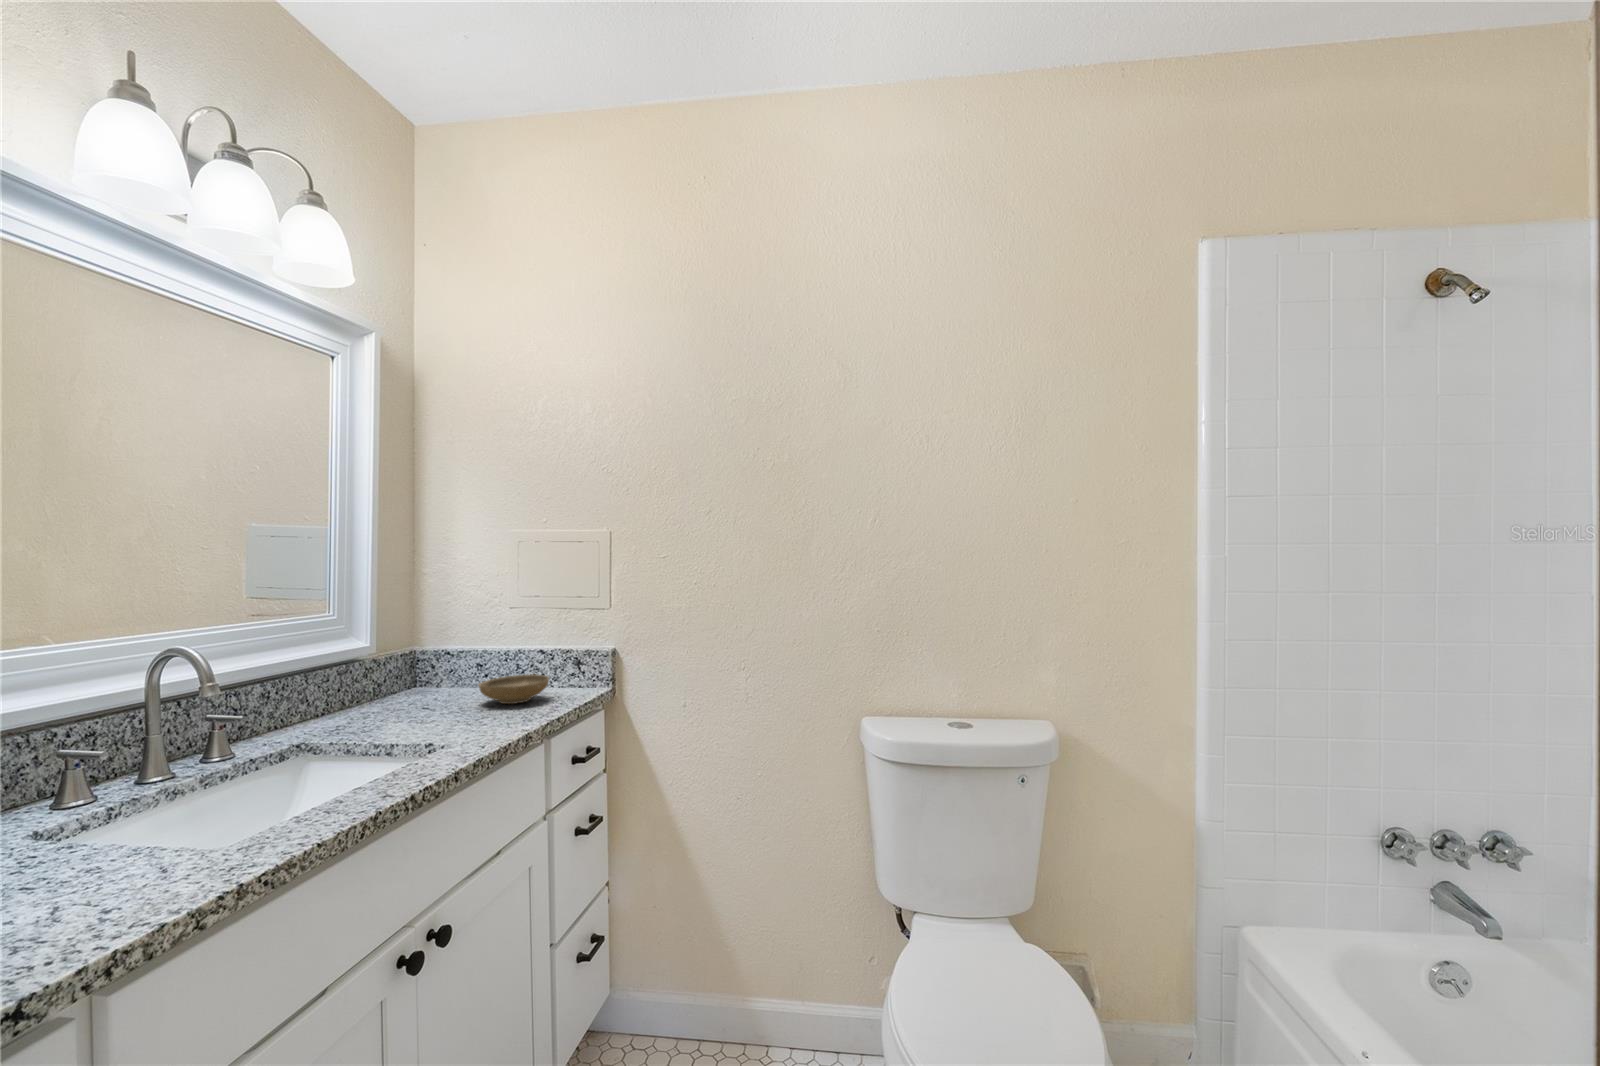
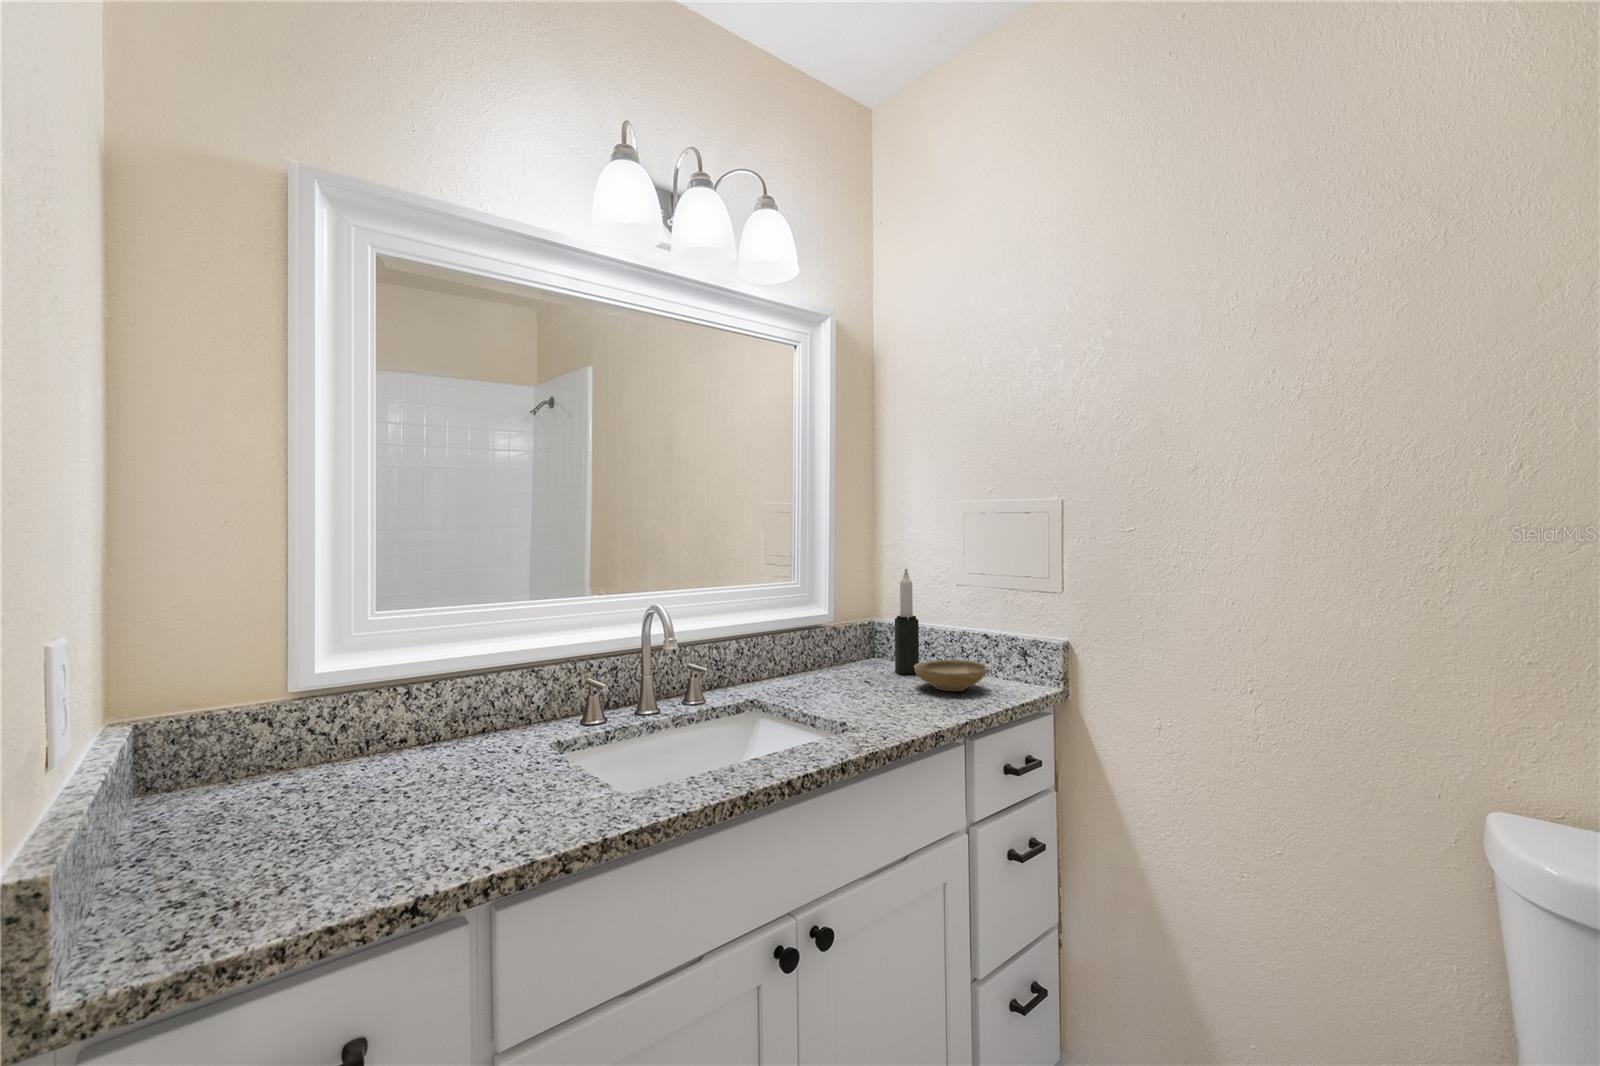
candle: none [447,593,474,697] -> present [895,568,919,674]

